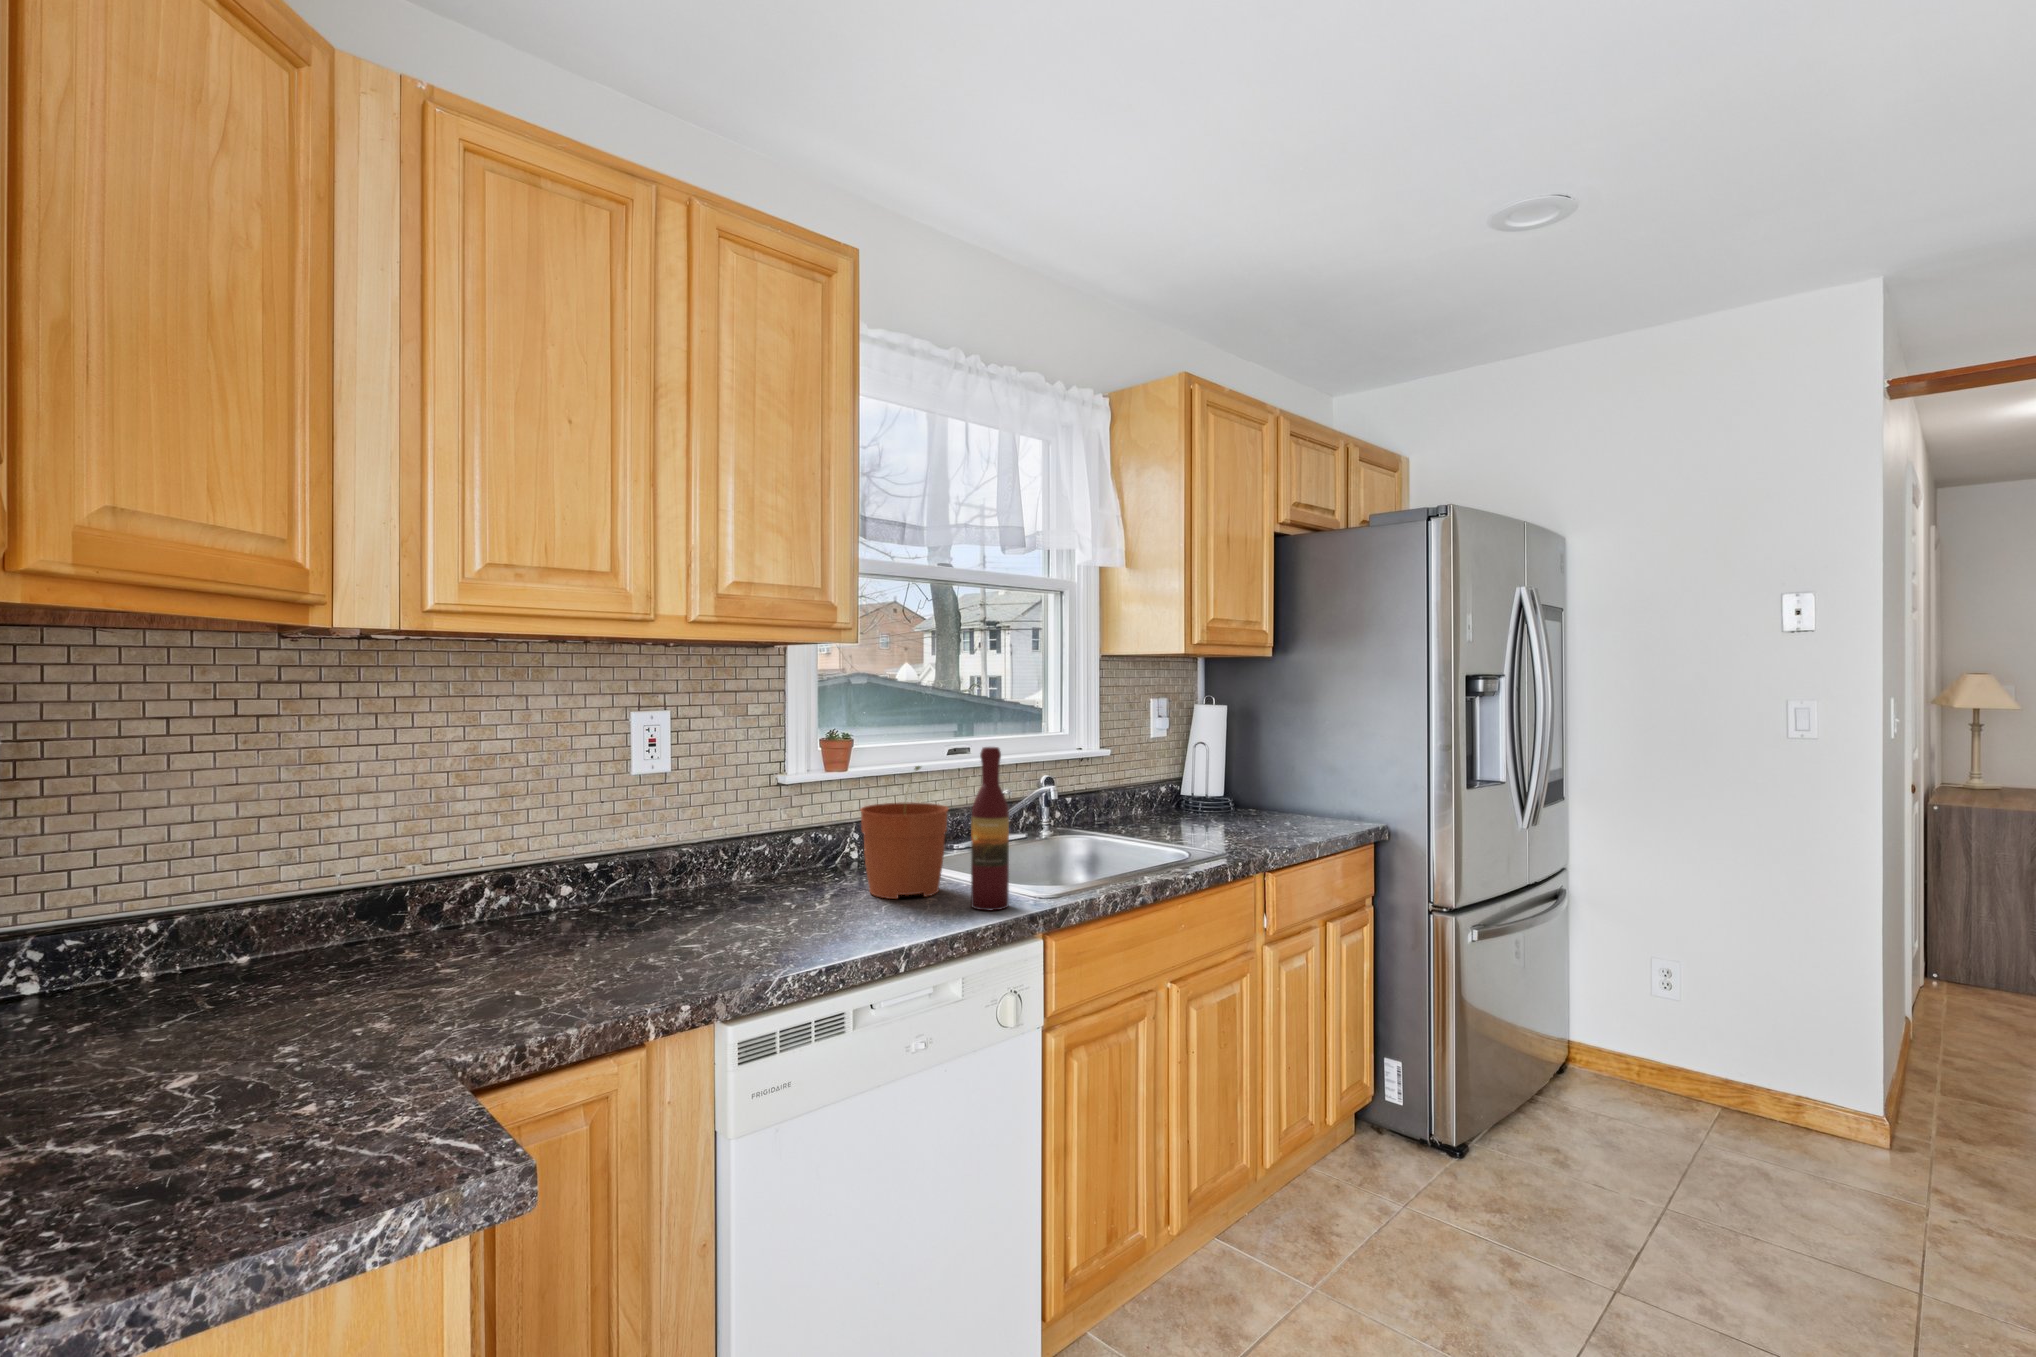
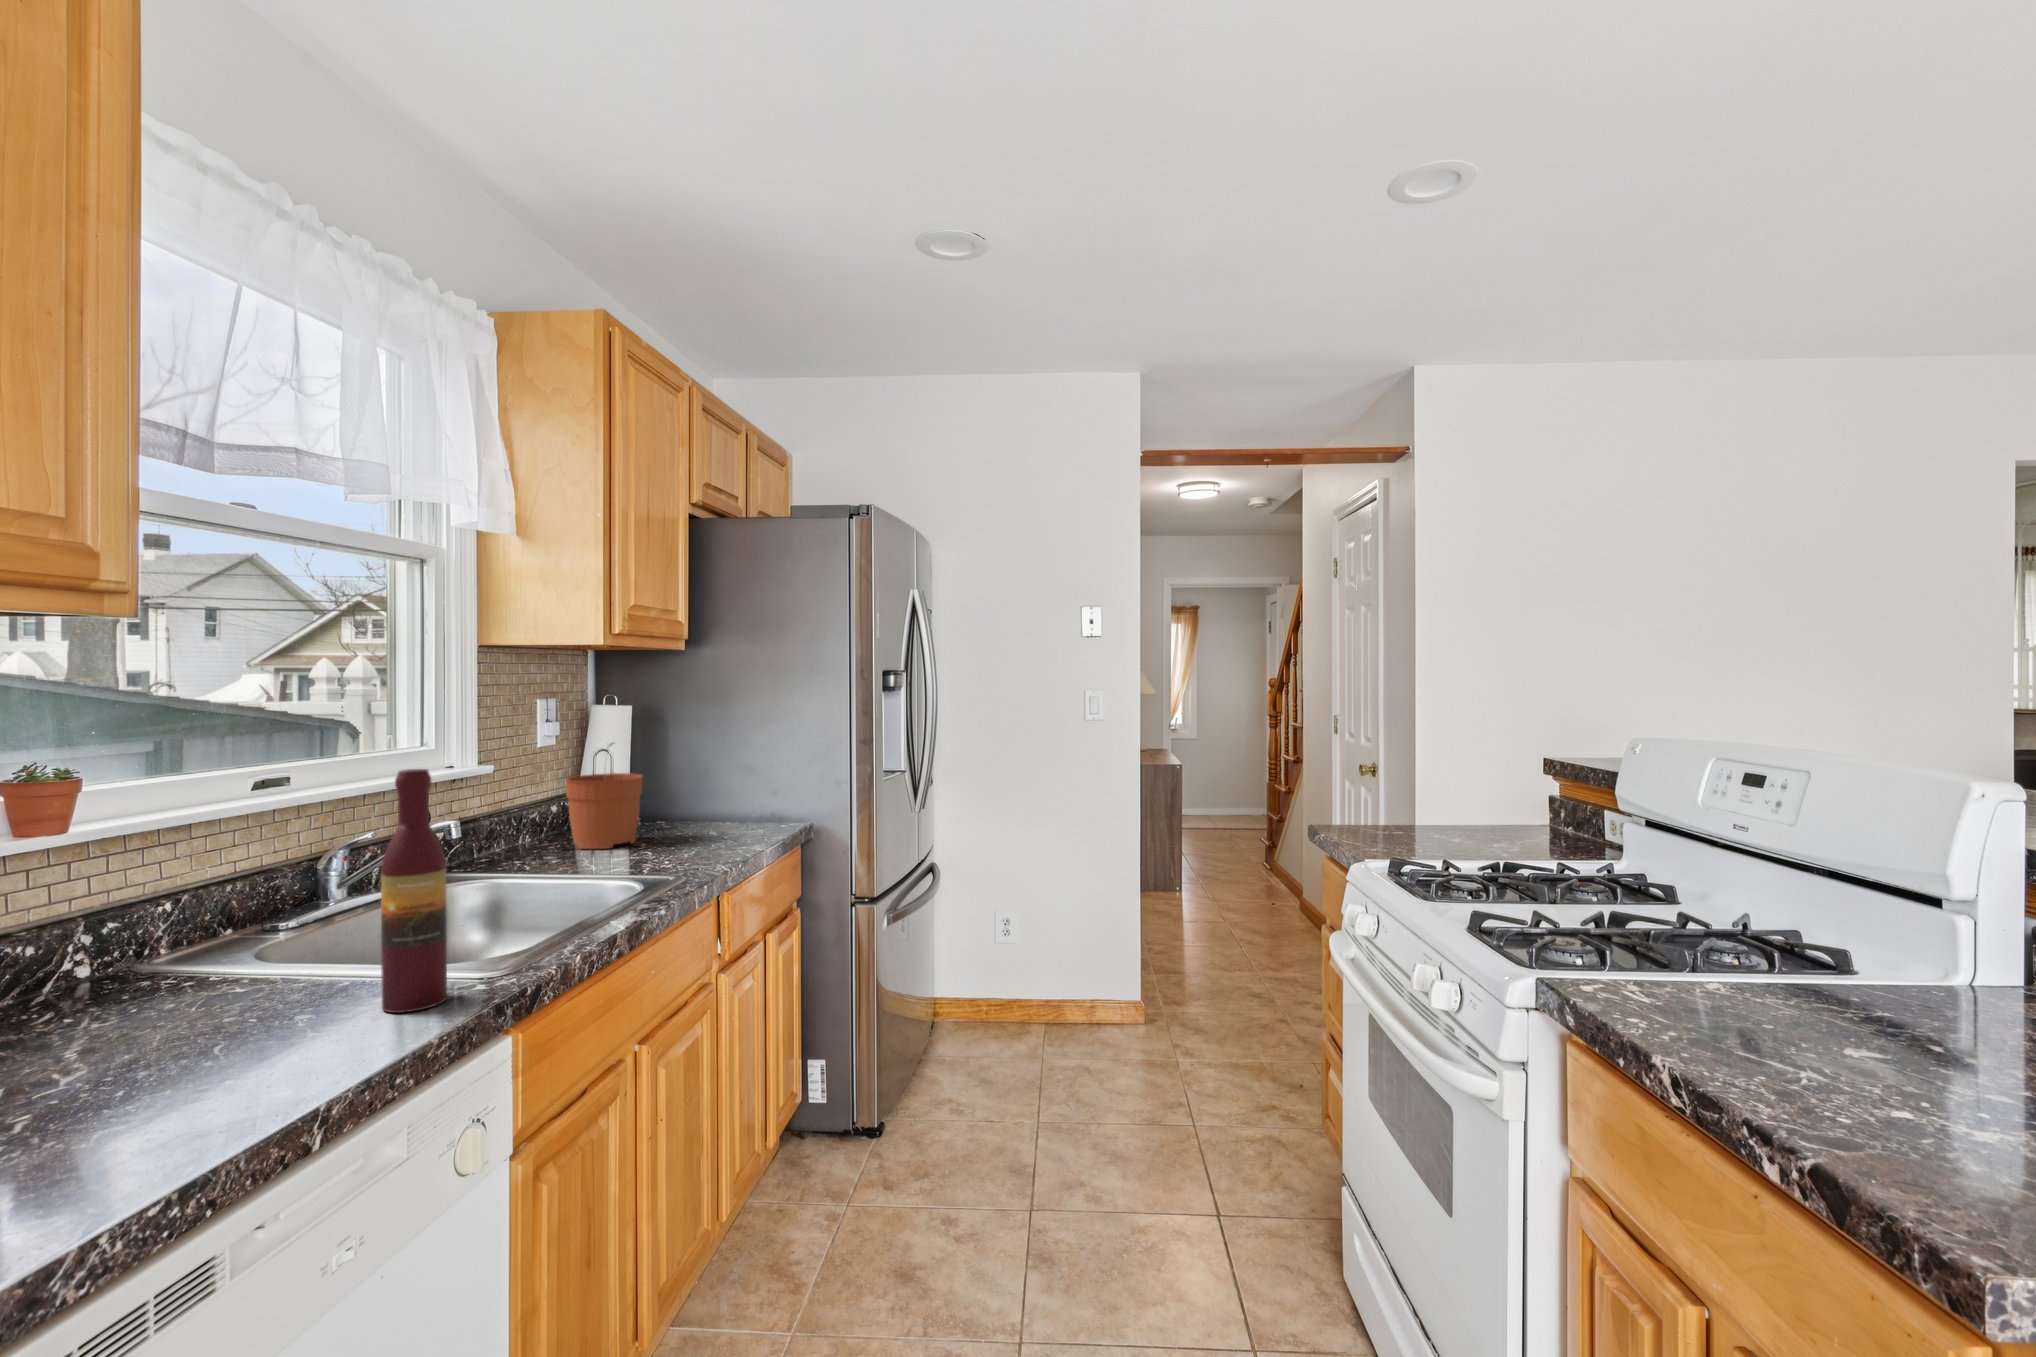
plant pot: present [860,766,948,899] -> present [566,743,642,849]

